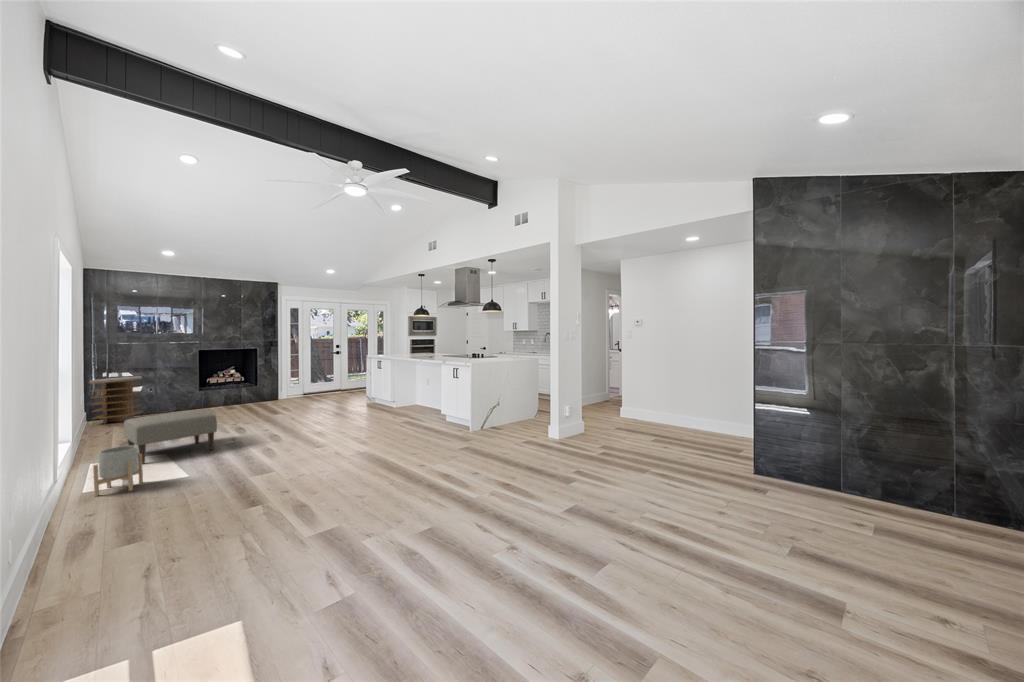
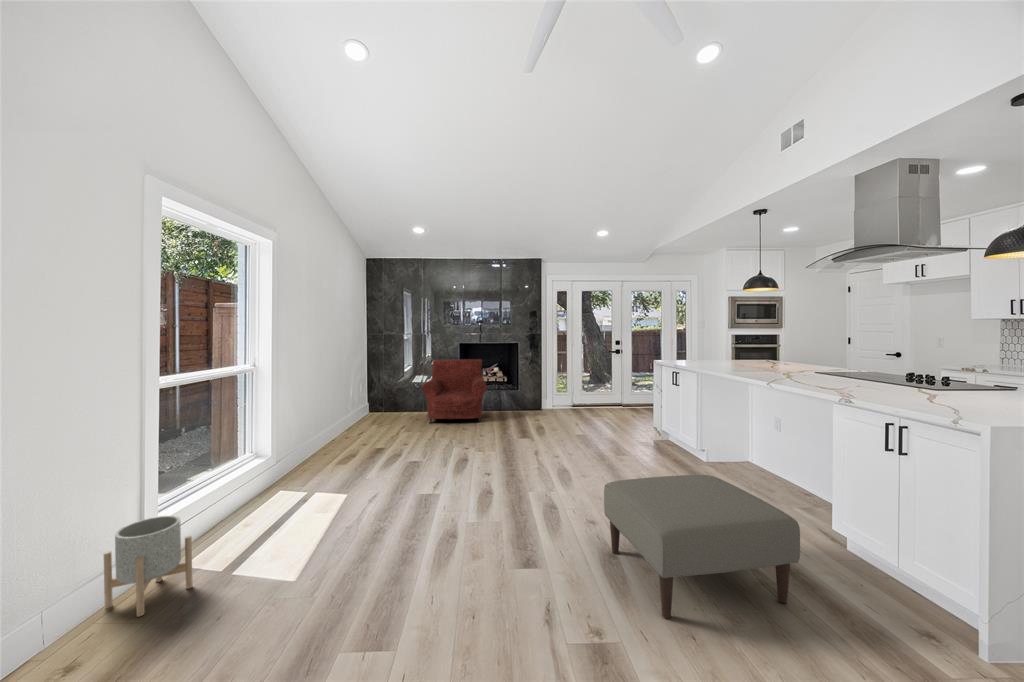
armchair: none [170,363,238,418] -> present [422,359,487,423]
side table: present [89,376,143,424] -> none [357,370,408,419]
ottoman: present [124,410,217,464] -> present [604,475,800,619]

